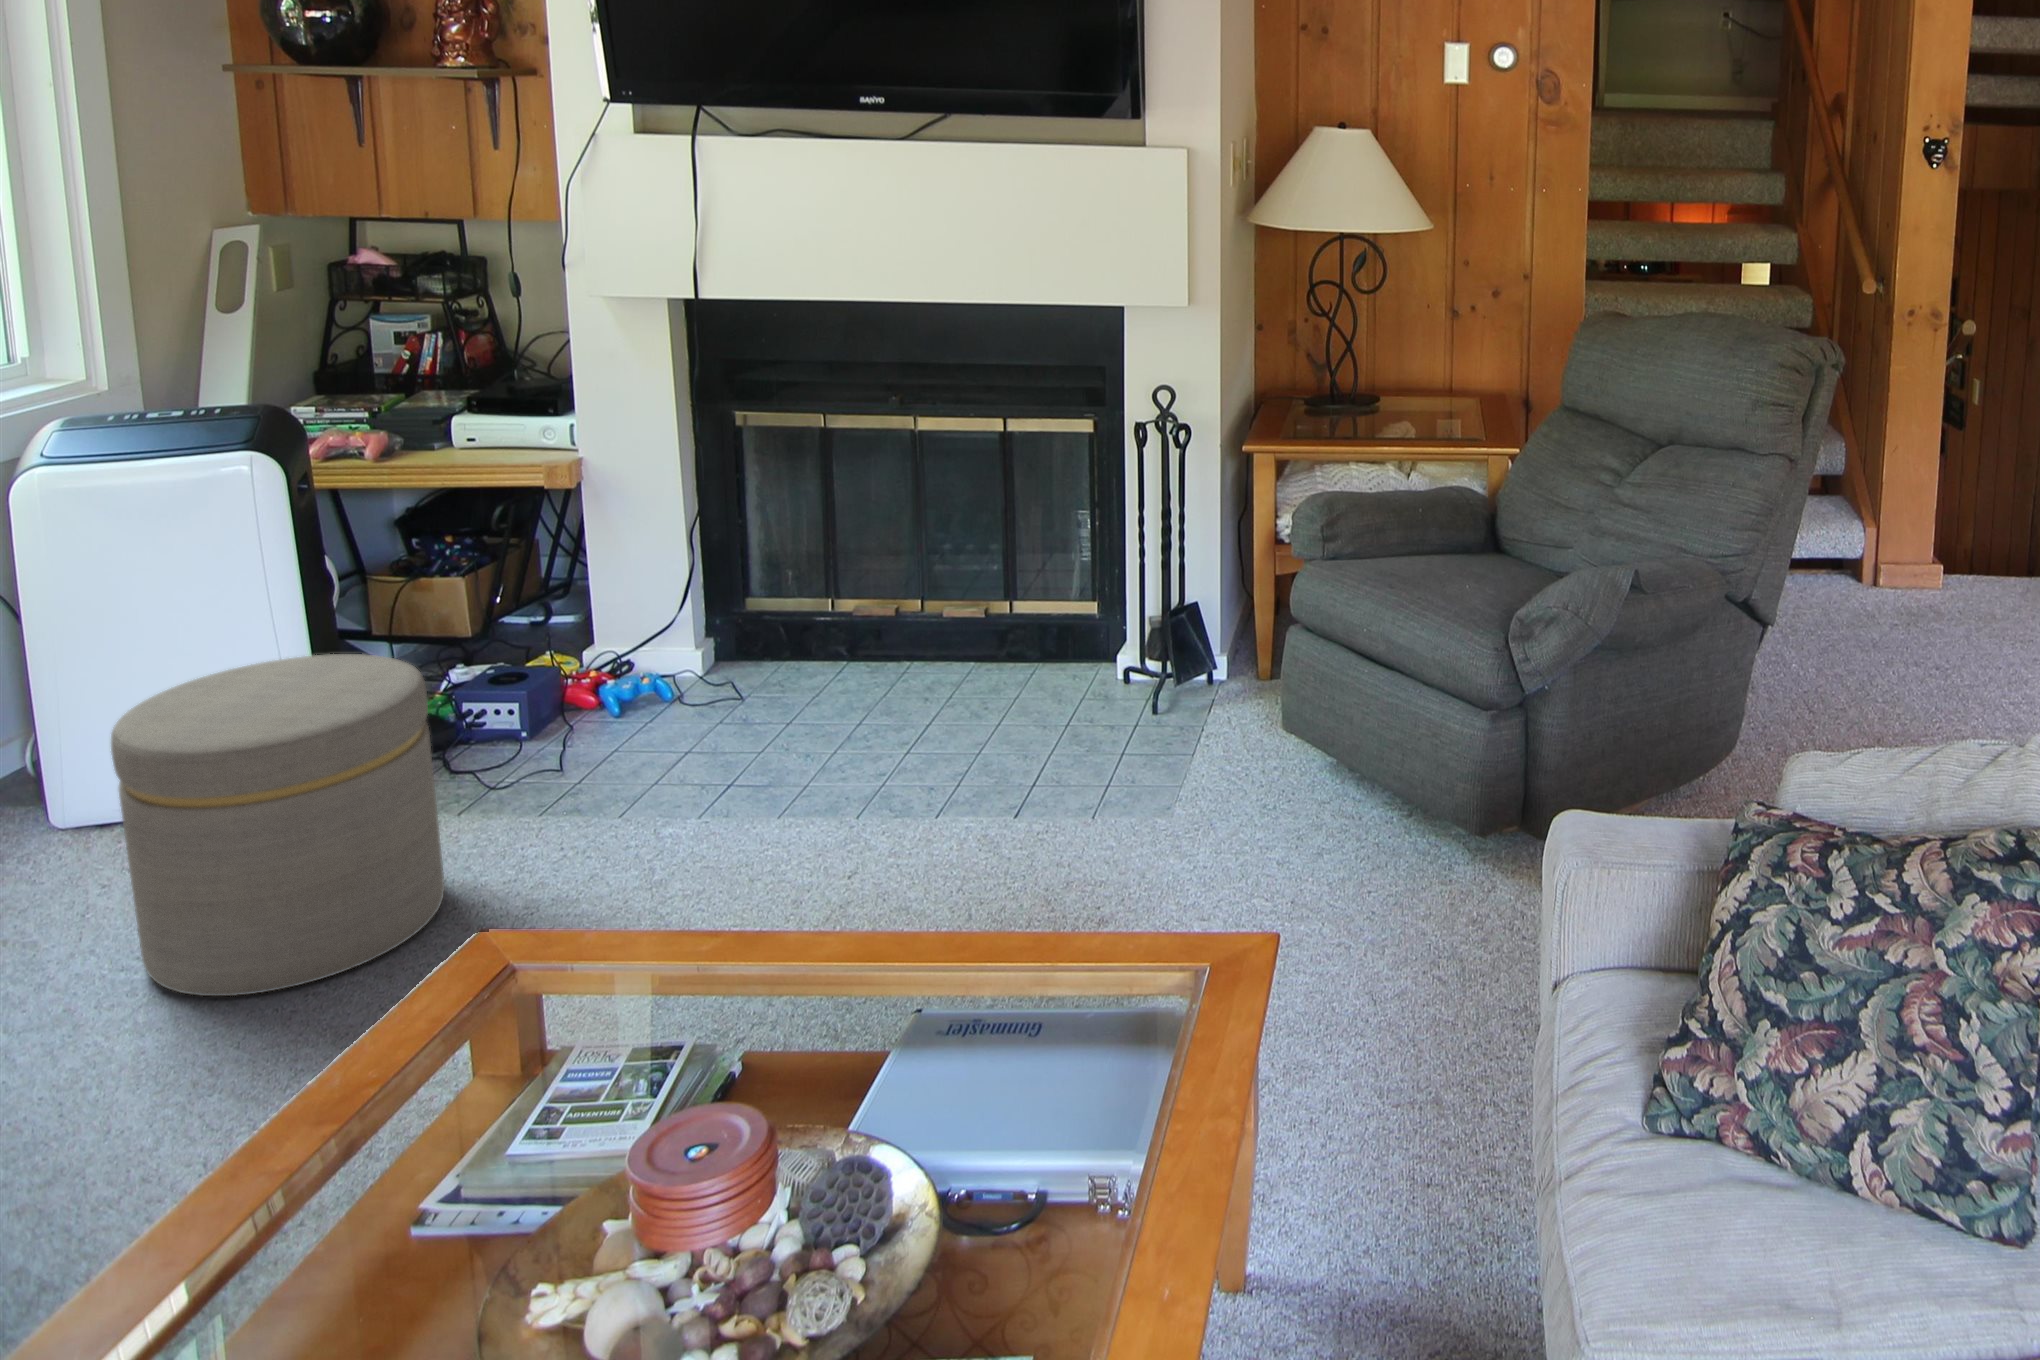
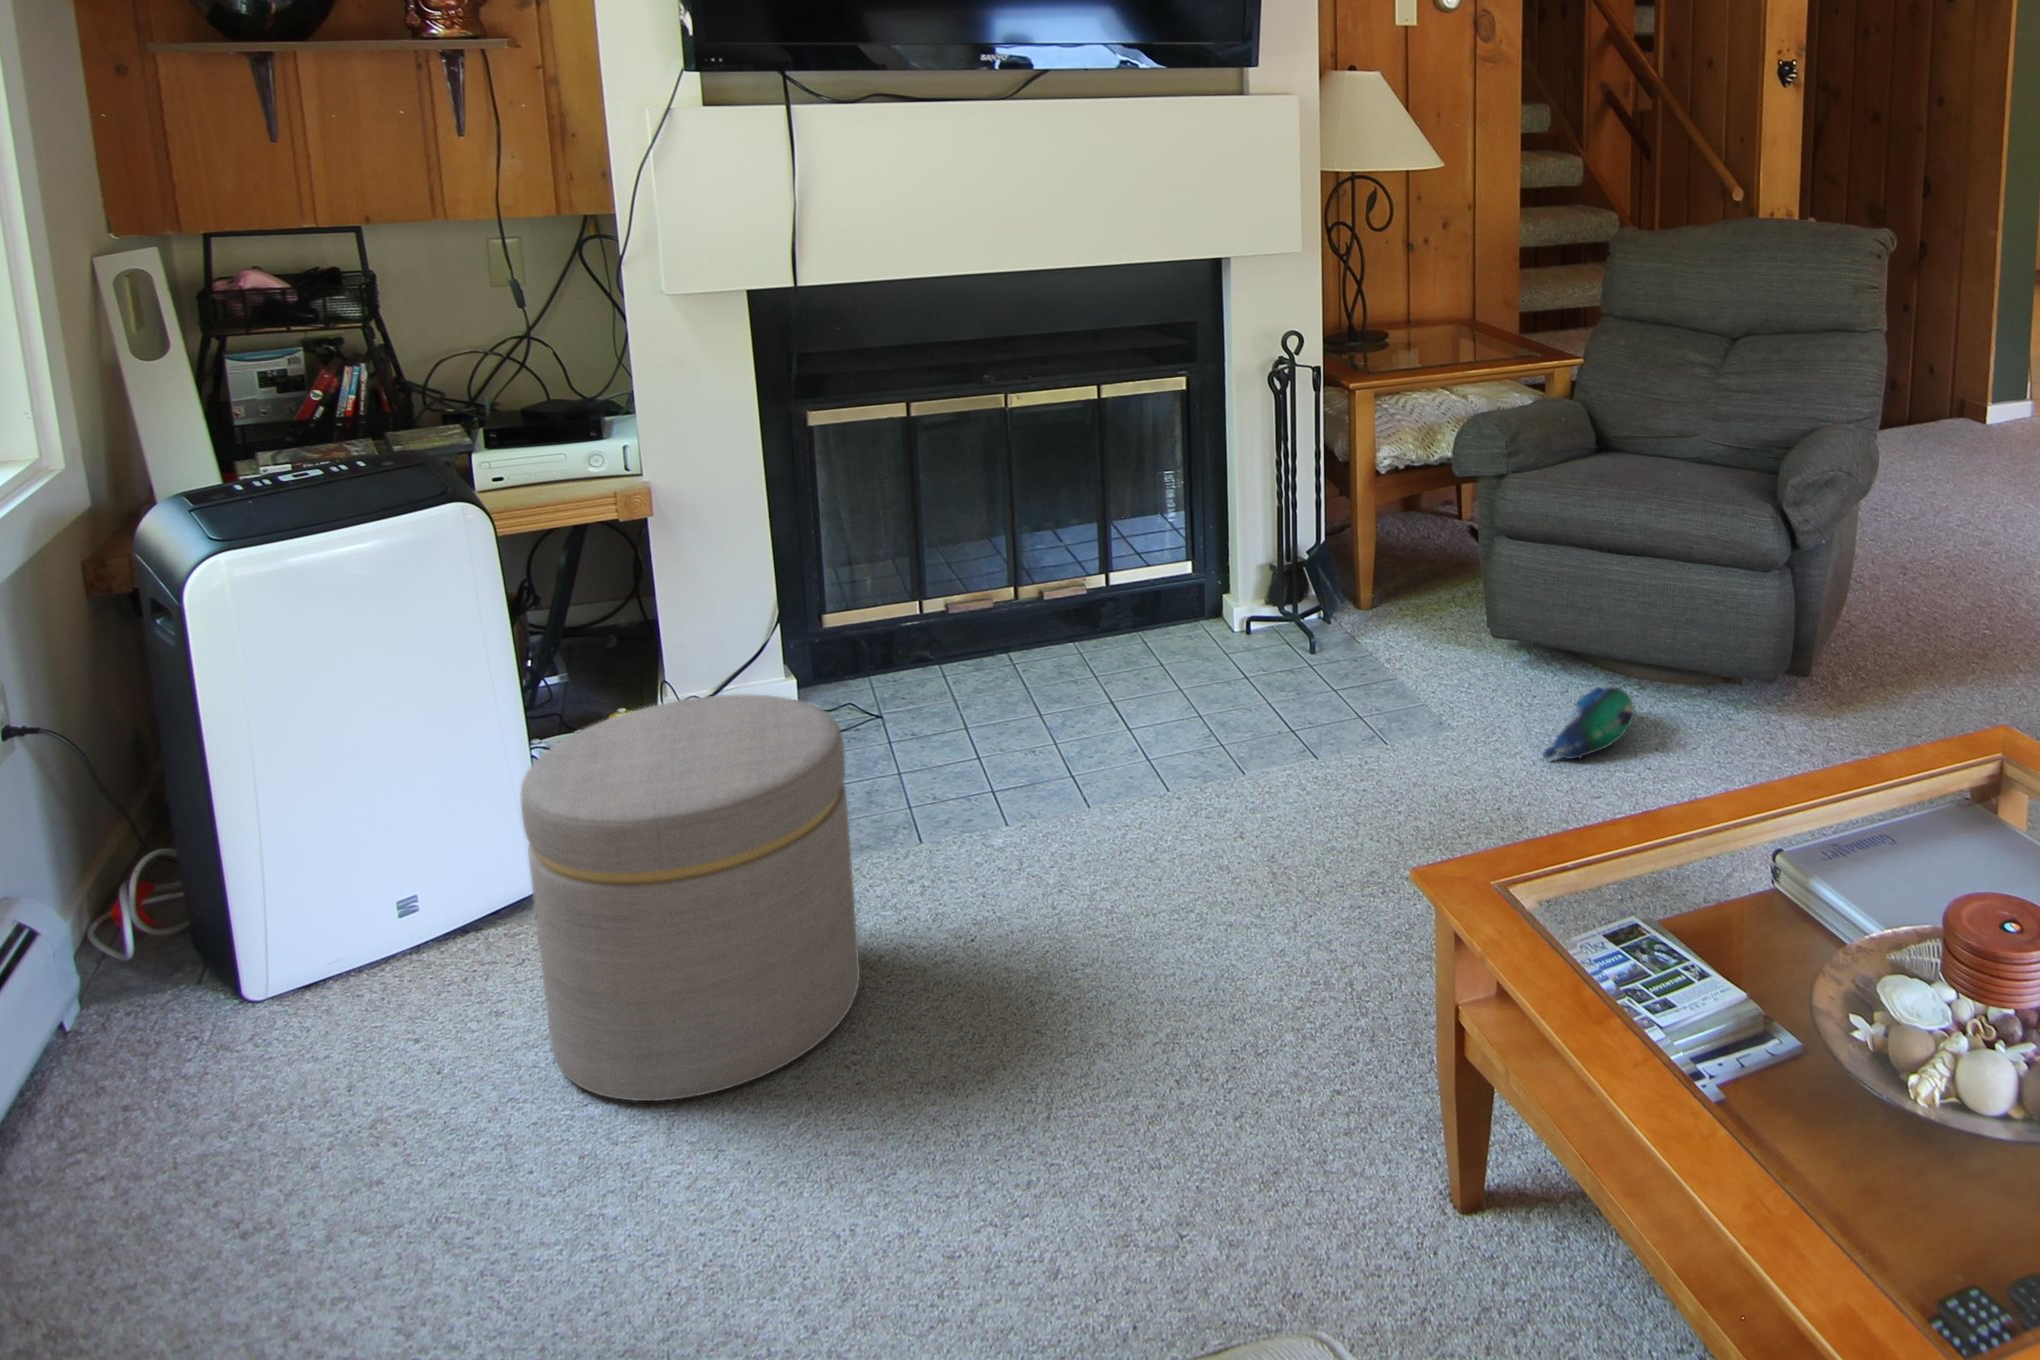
plush toy: none [1213,801,1351,873] -> present [1543,687,1634,759]

